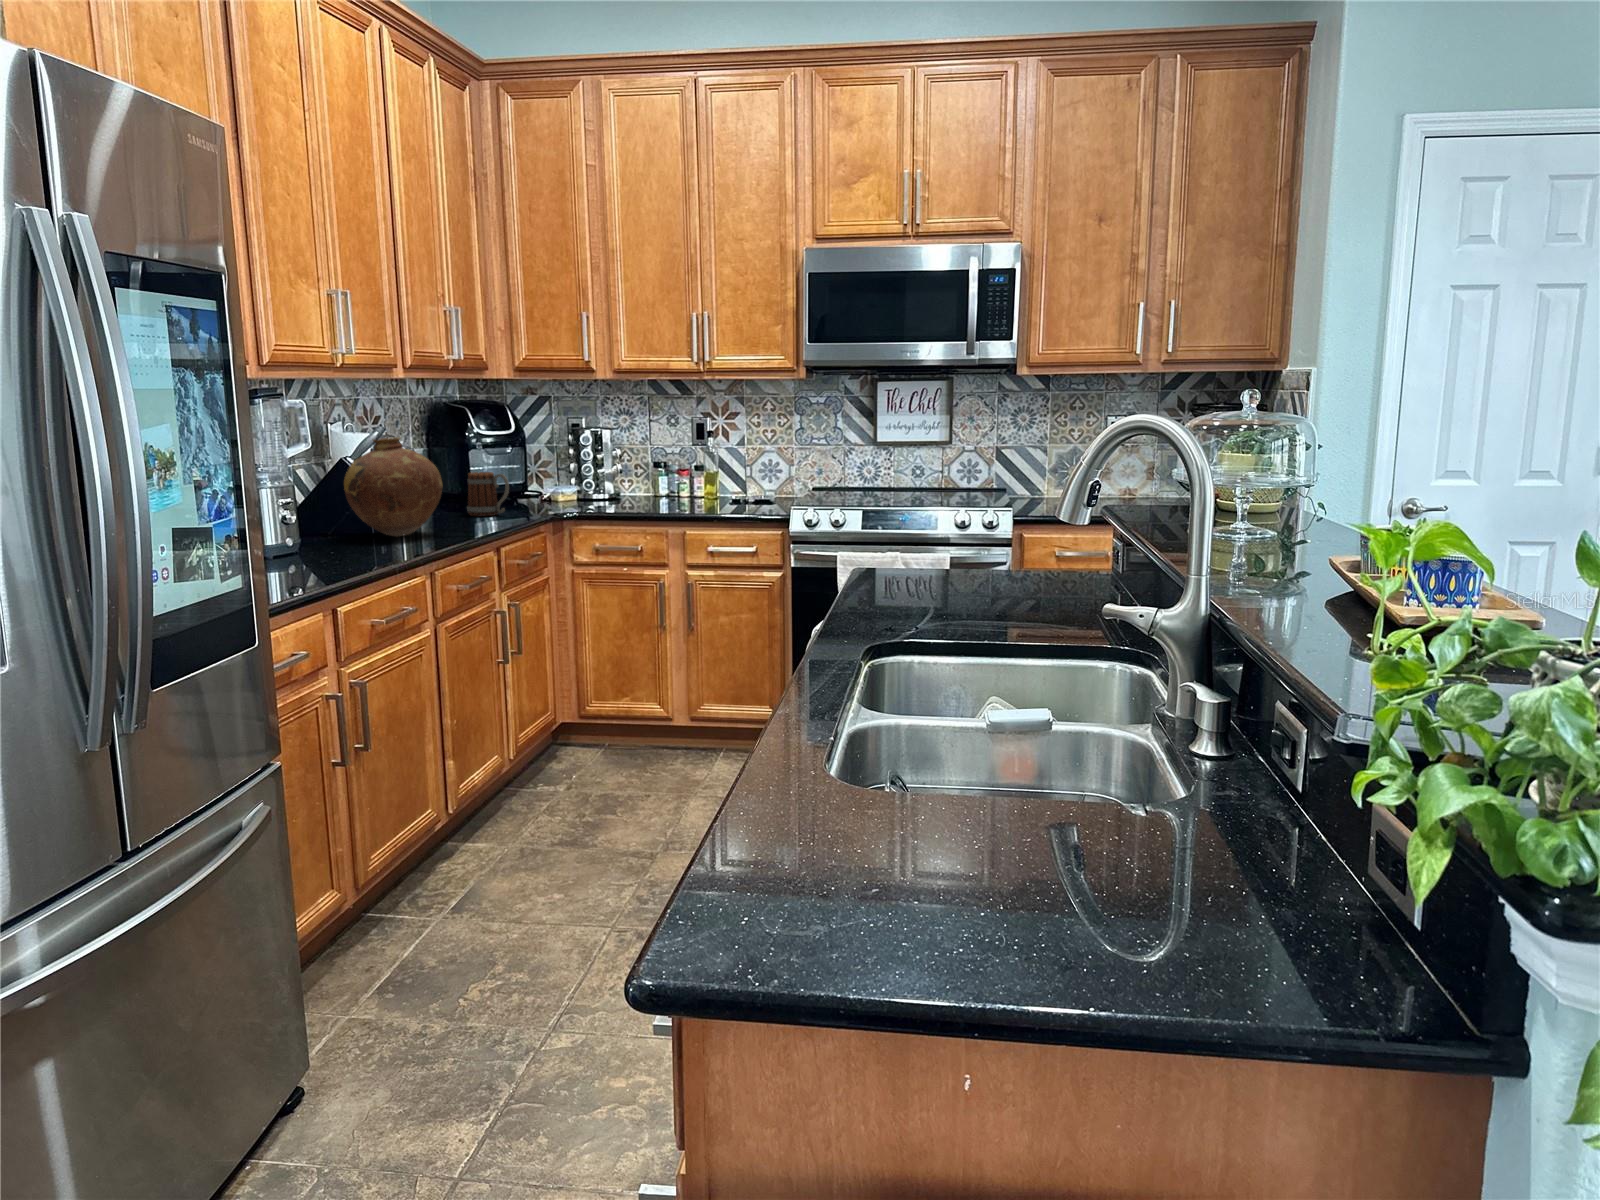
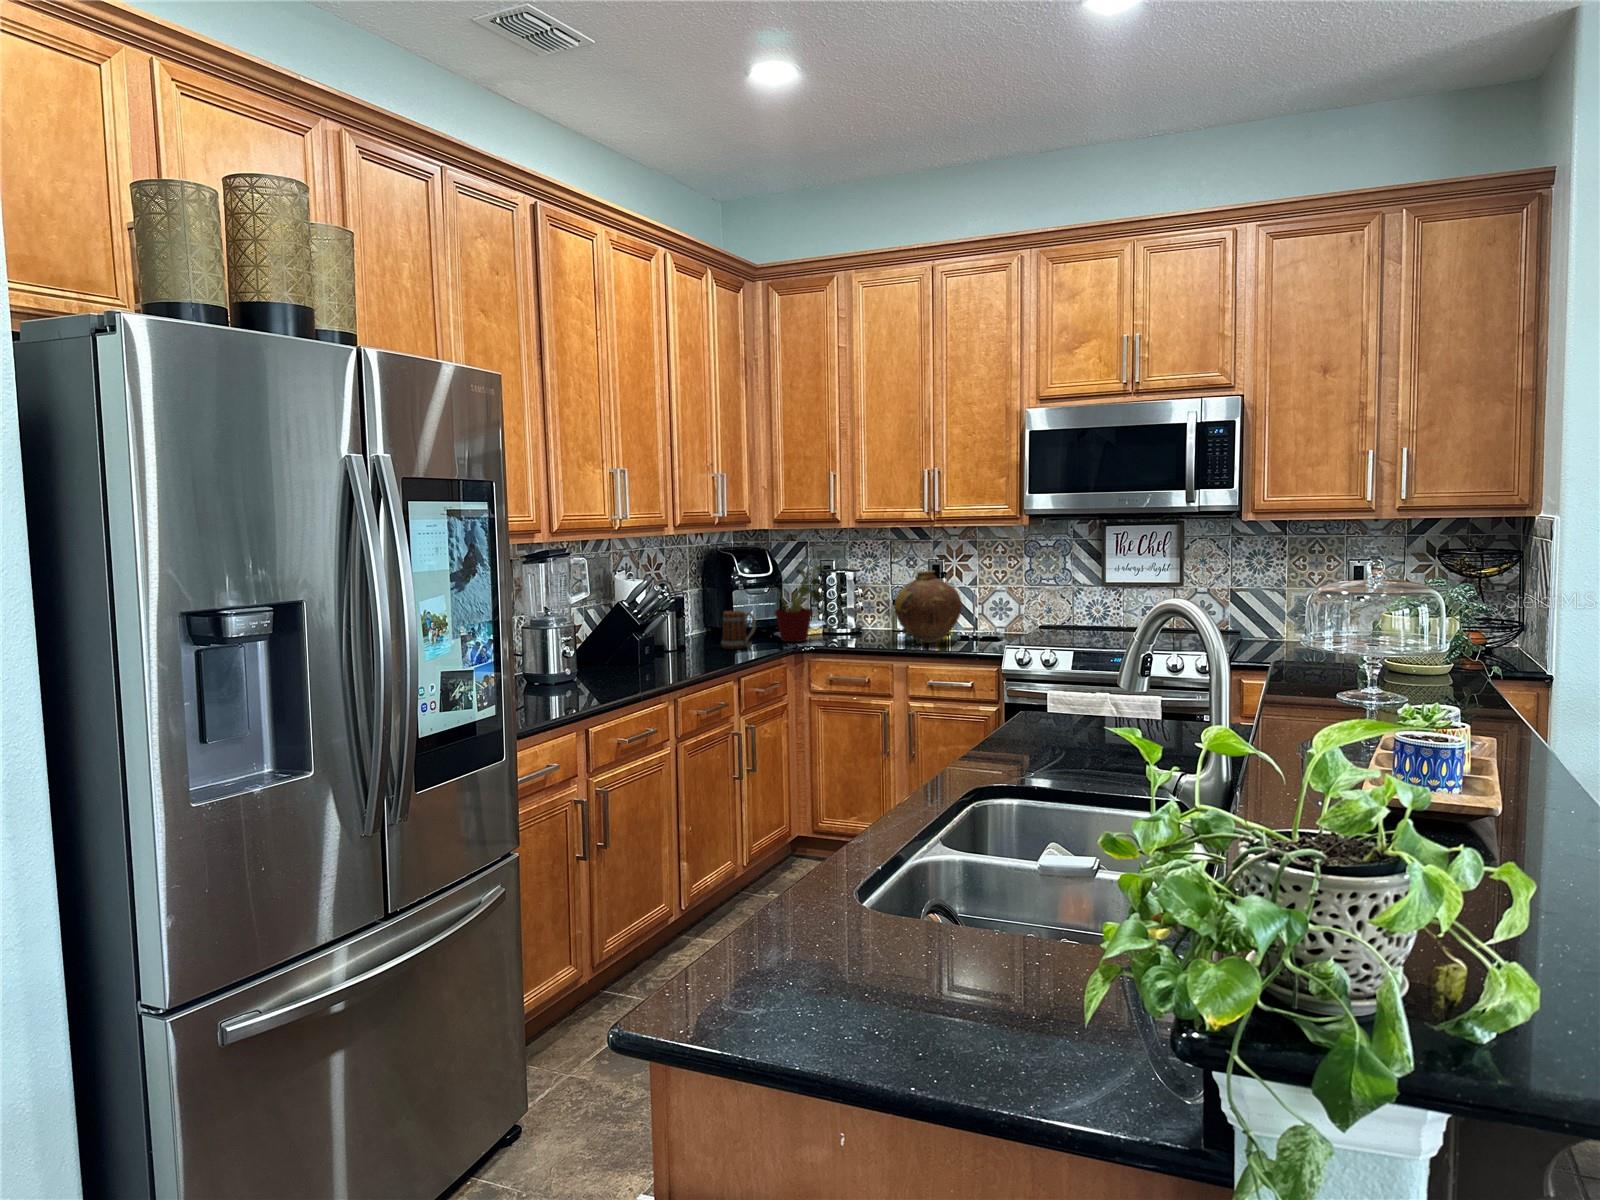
potted plant: none [512,413,586,508] -> present [770,559,822,642]
vase: present [344,437,442,537] -> present [894,571,962,643]

